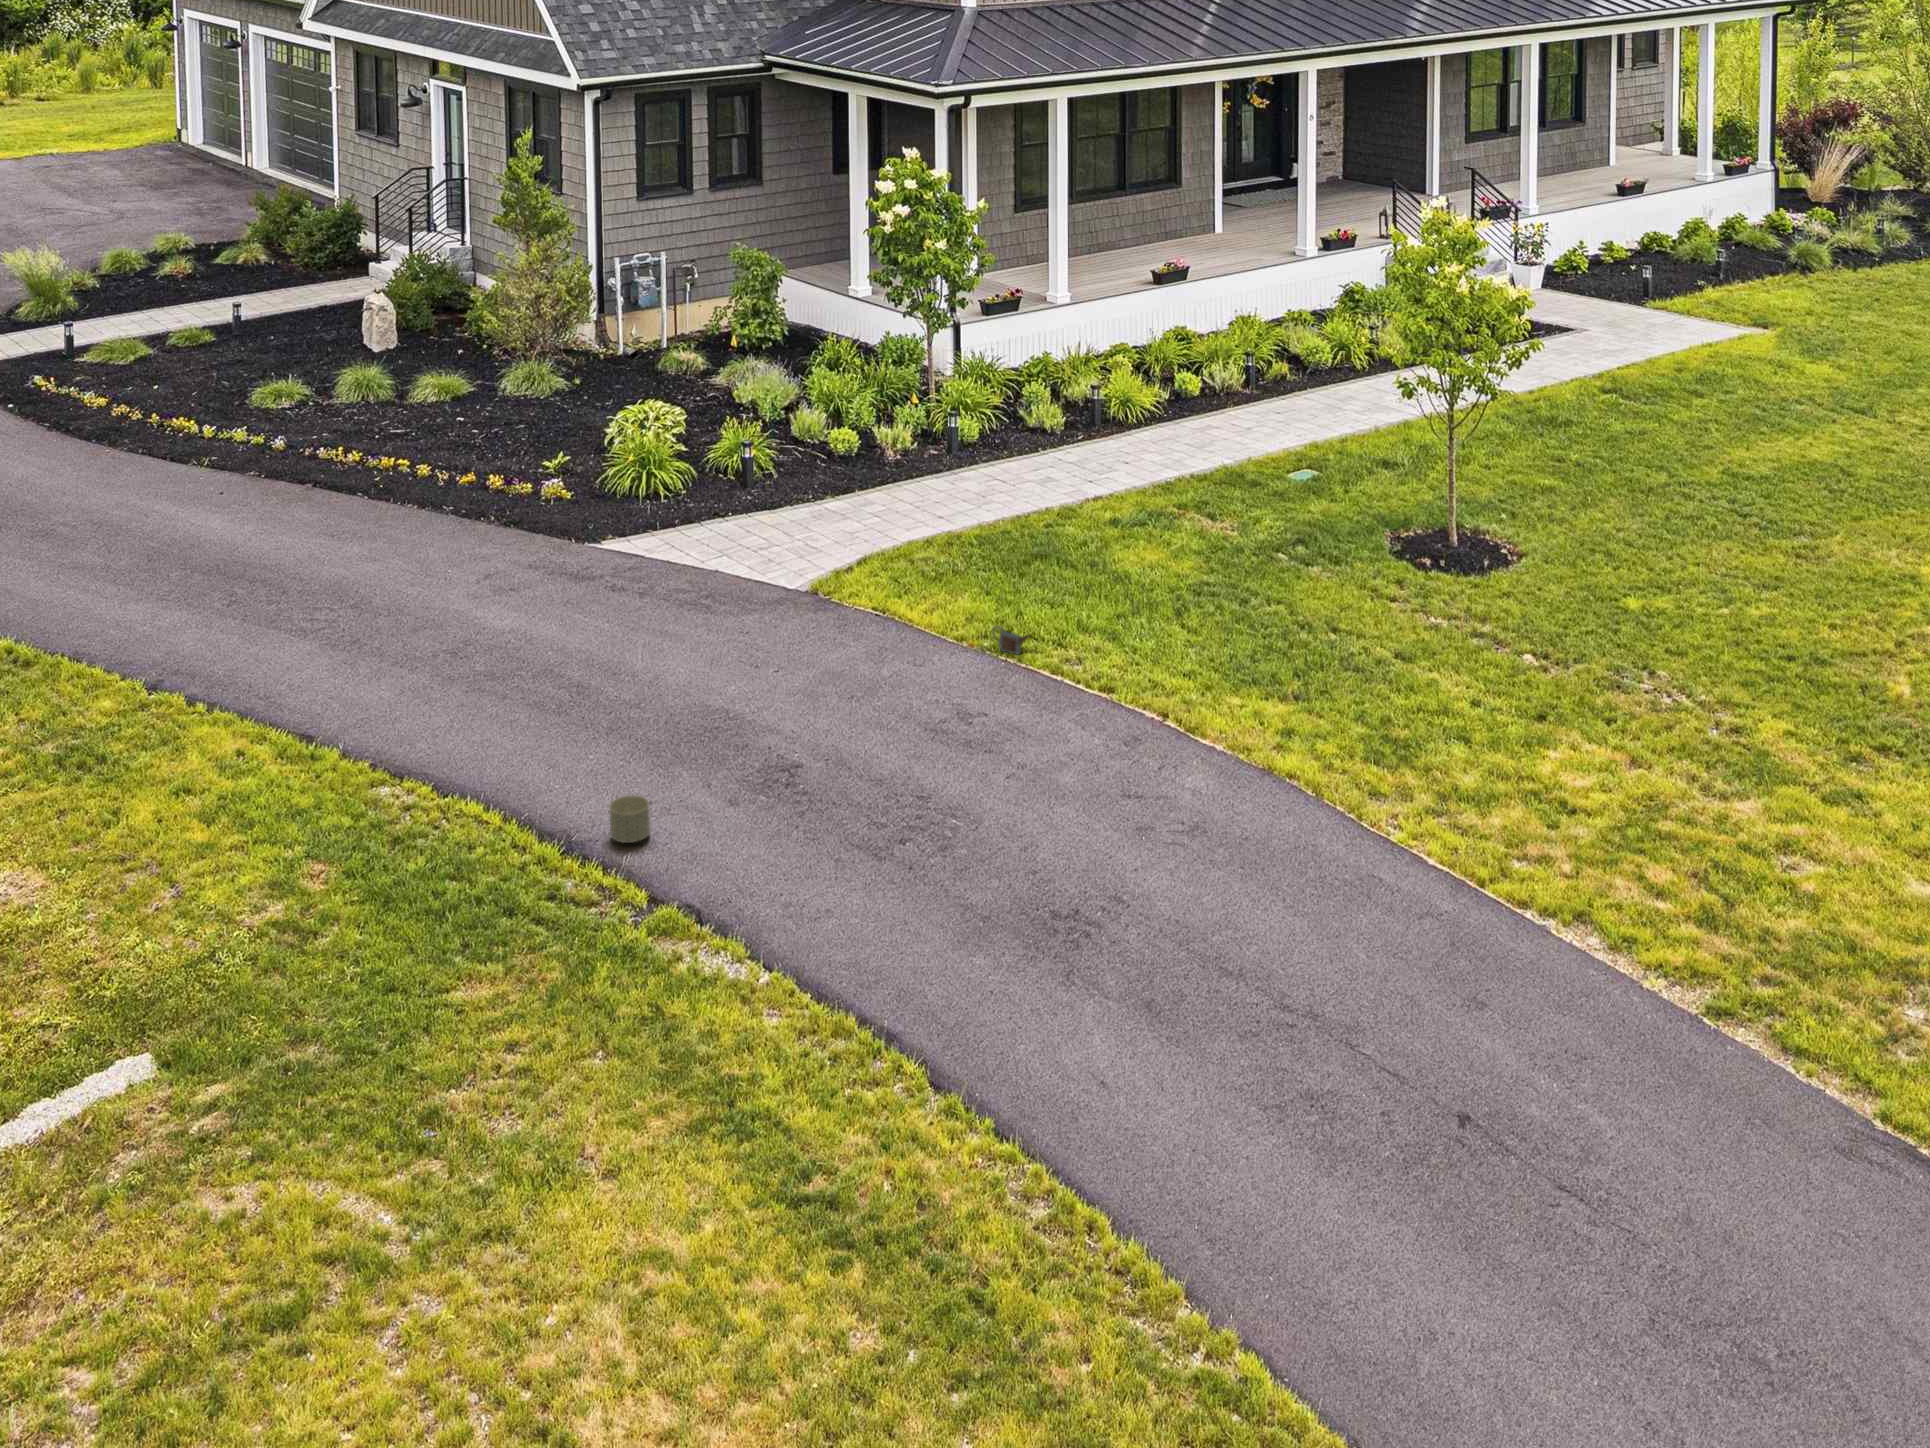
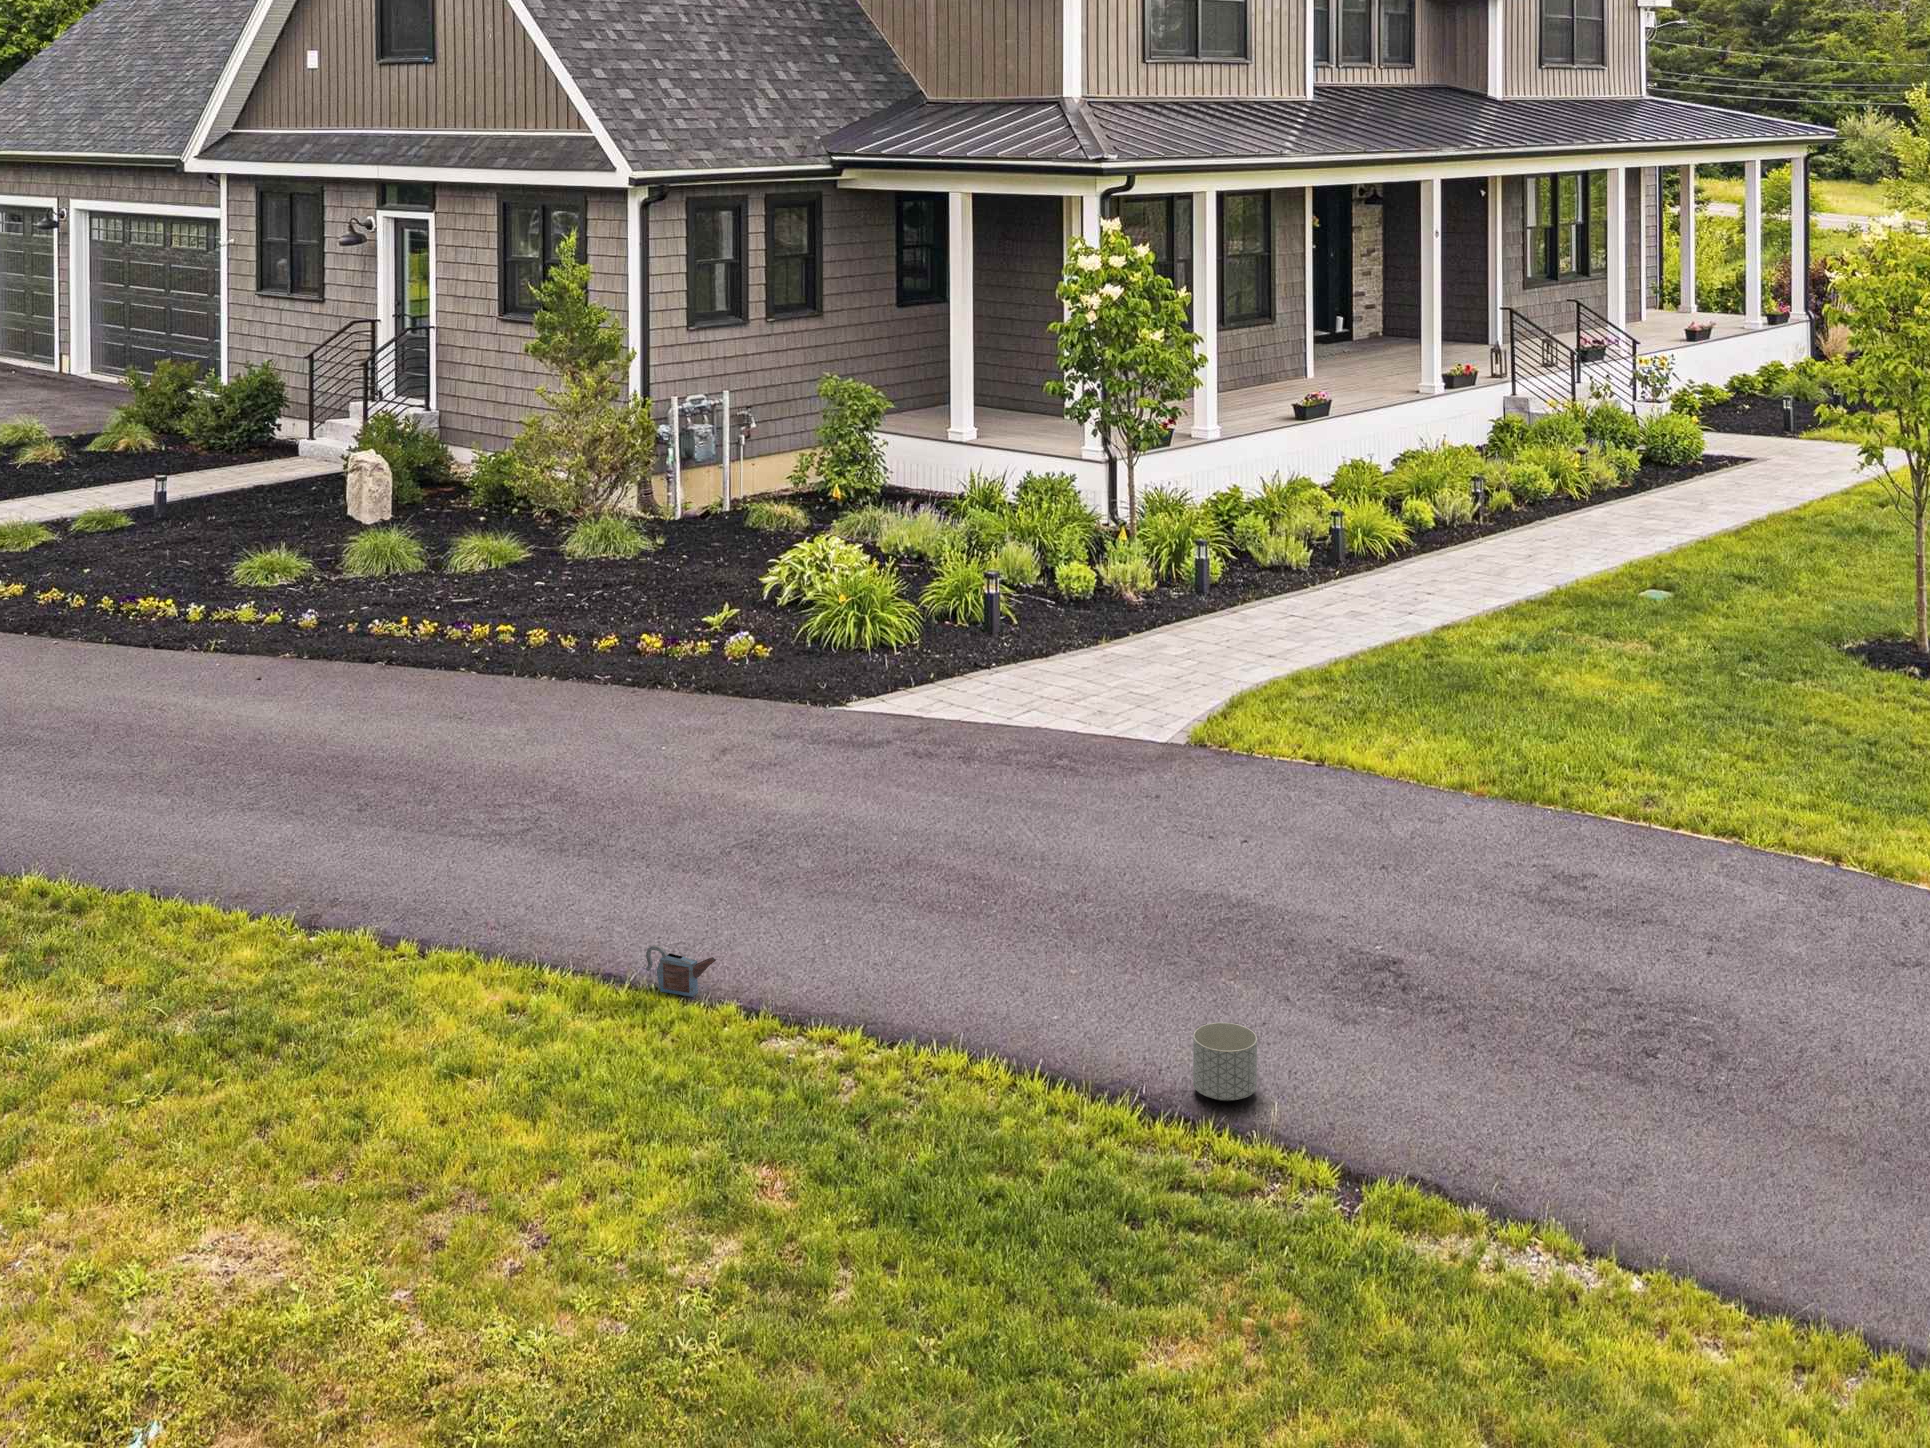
watering can: present [992,626,1030,655] -> present [646,945,716,997]

